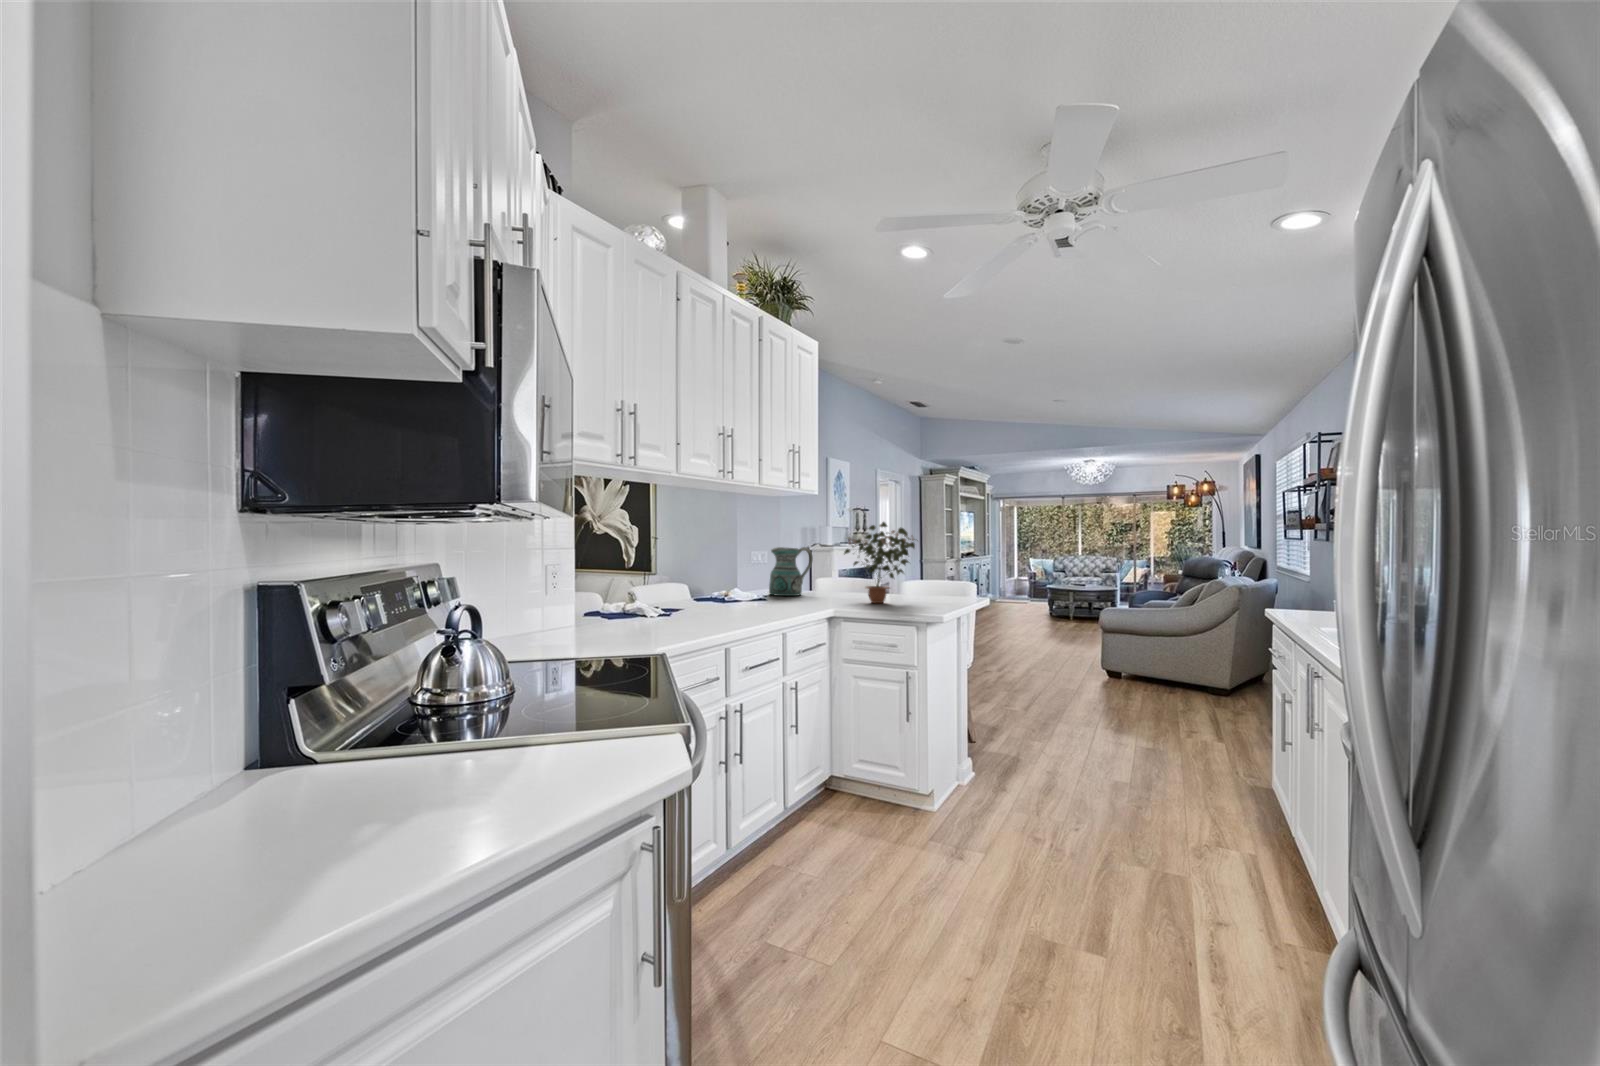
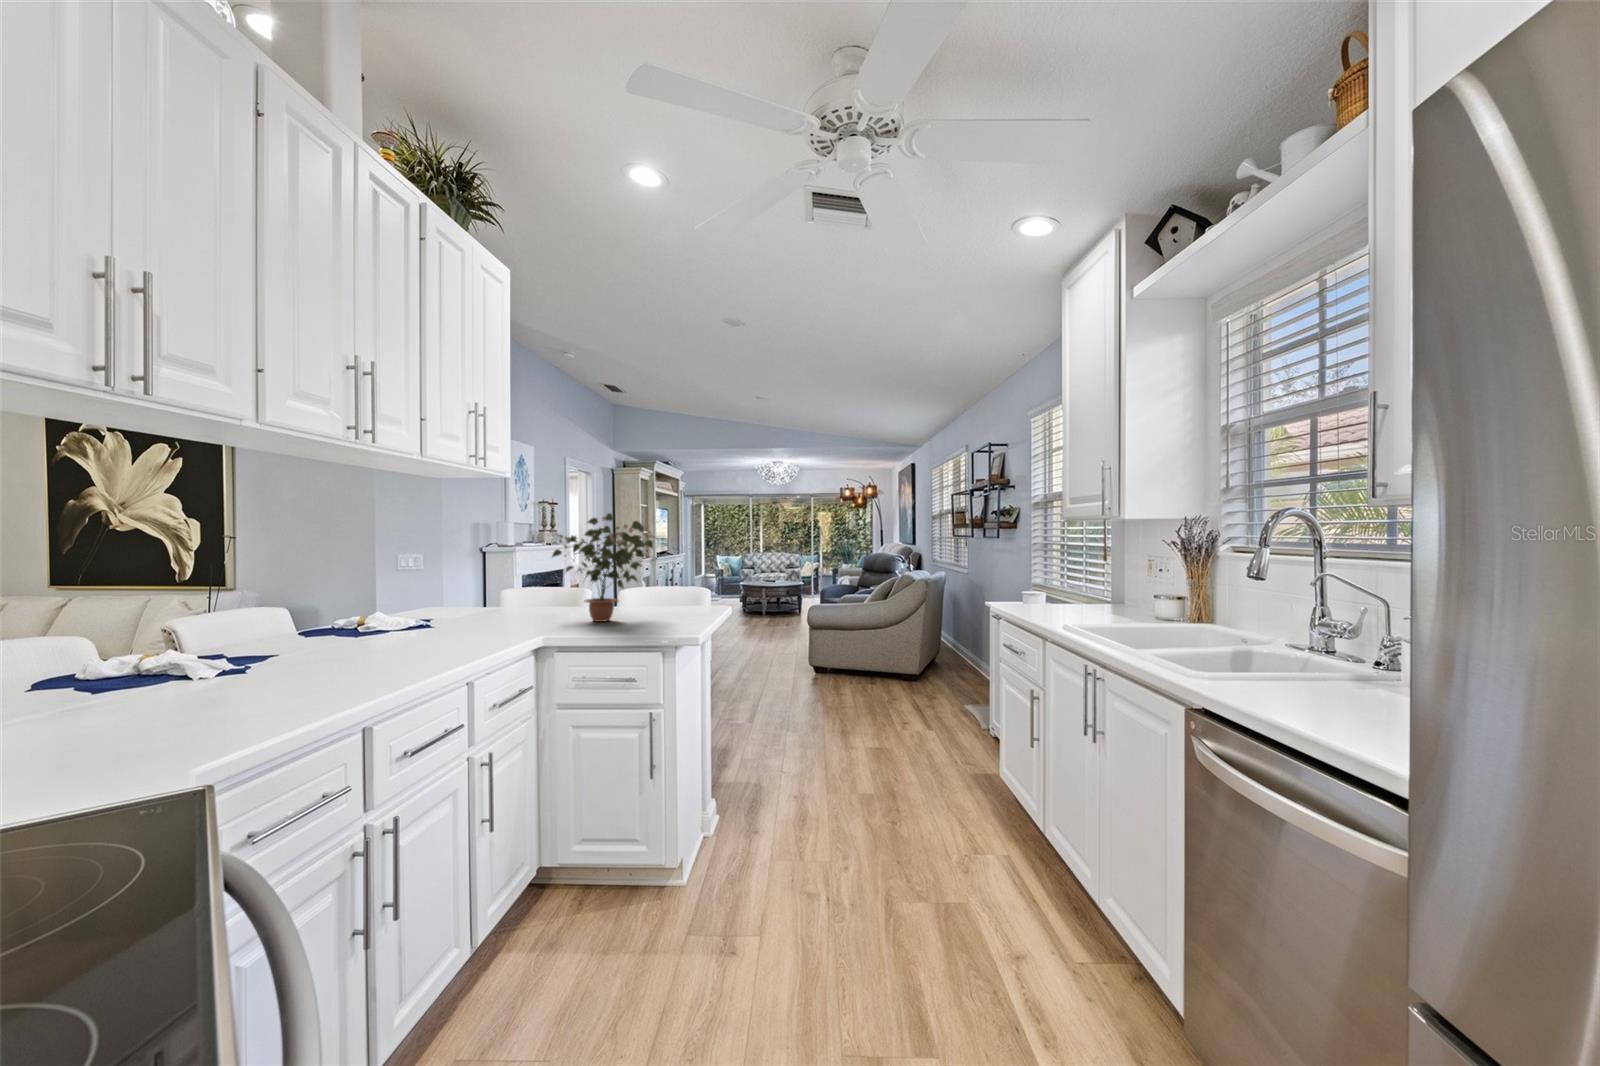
ceramic pitcher: present [769,547,813,596] -> none [436,548,504,618]

